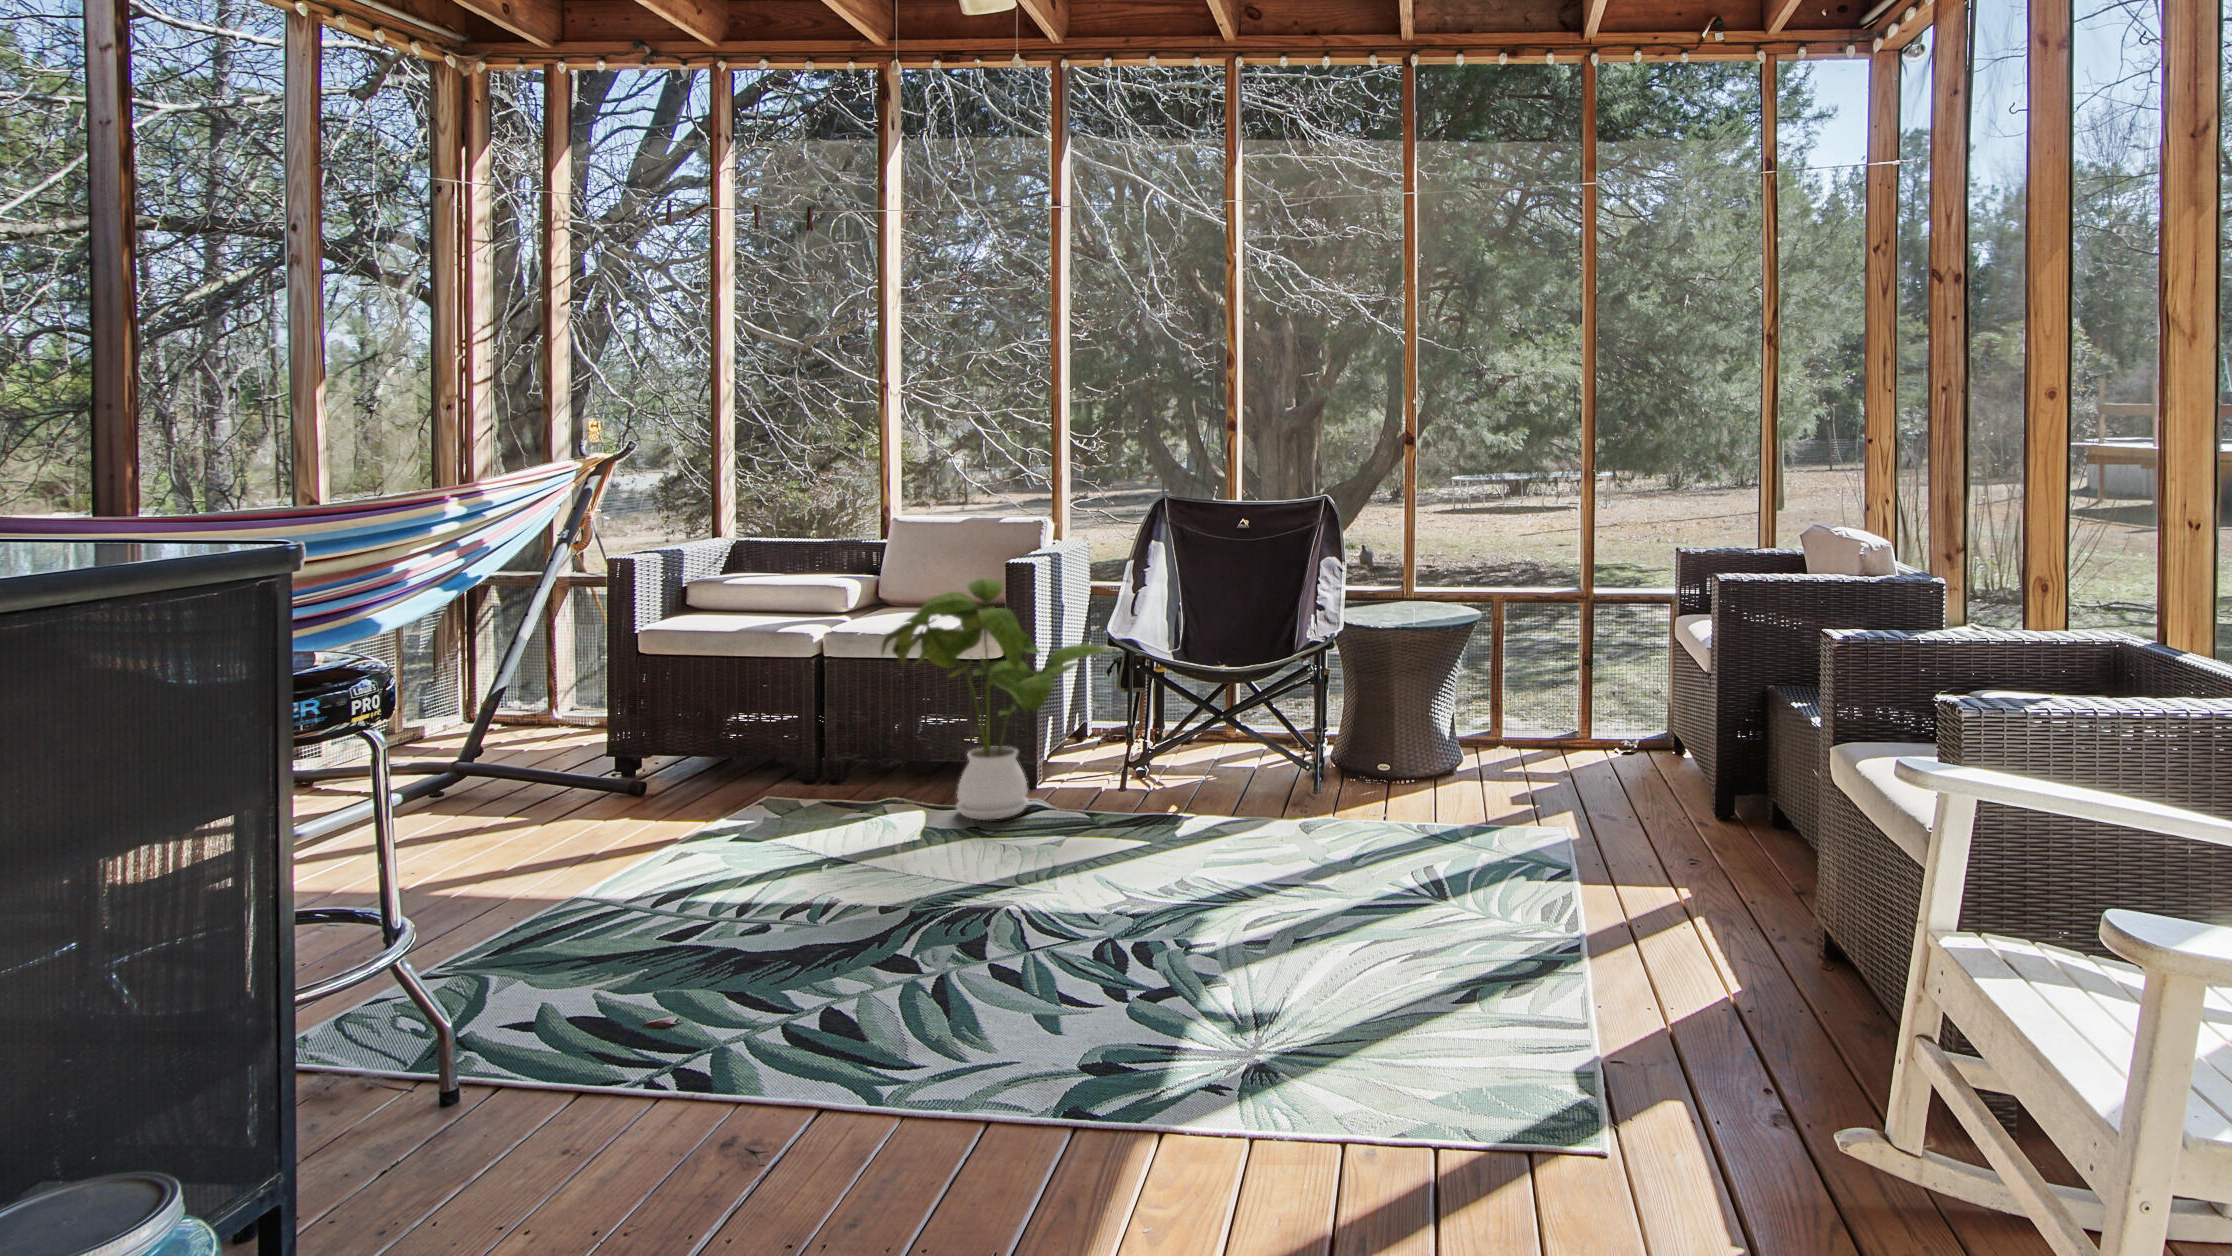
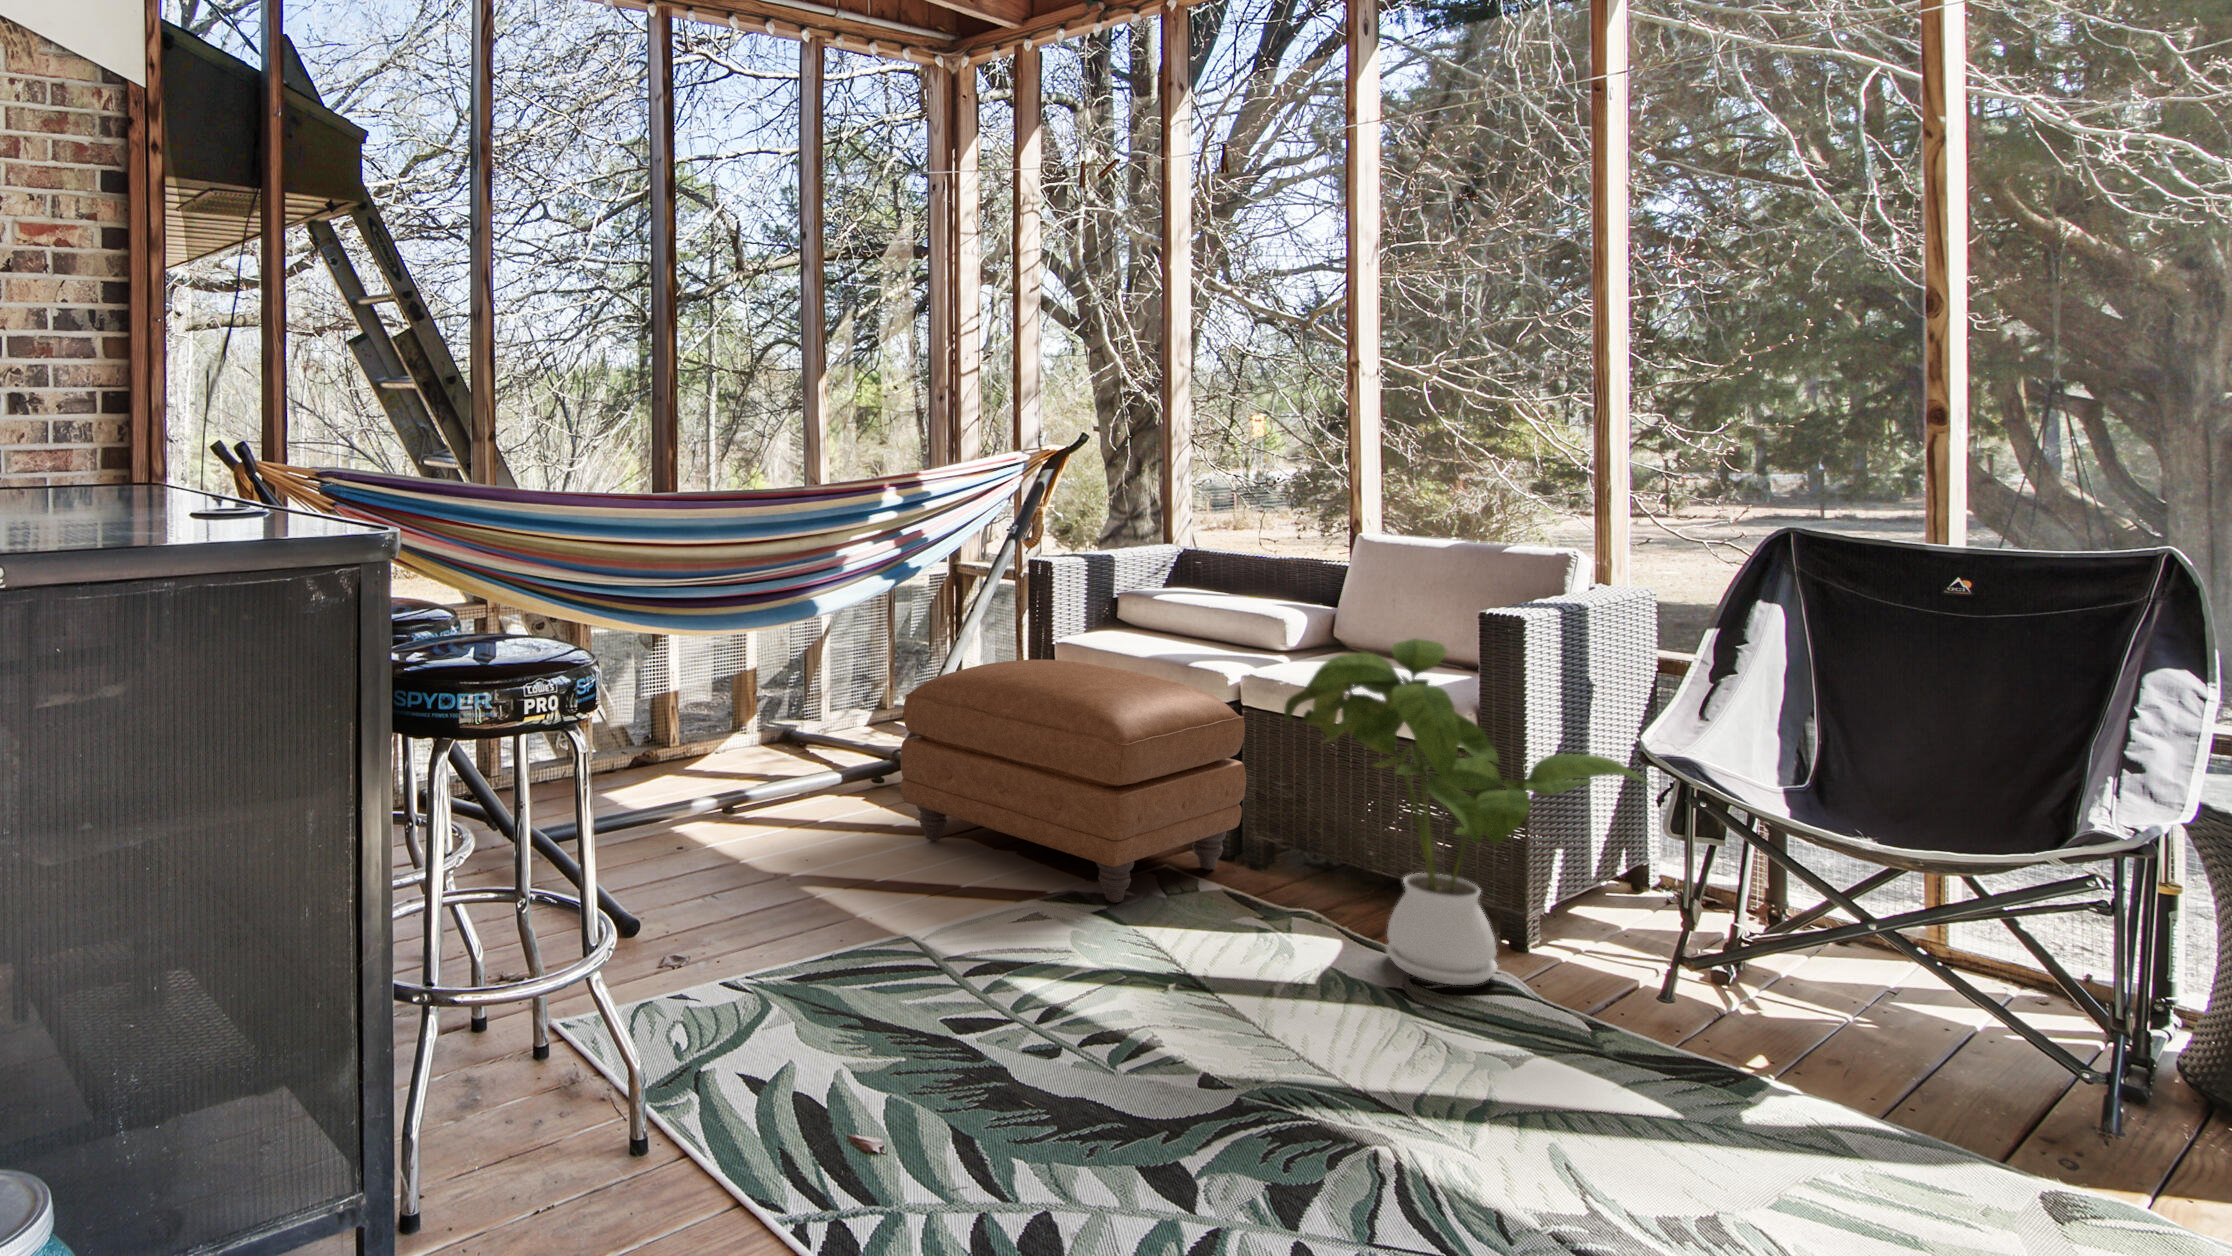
ottoman: none [499,642,827,833] -> present [901,660,1246,903]

